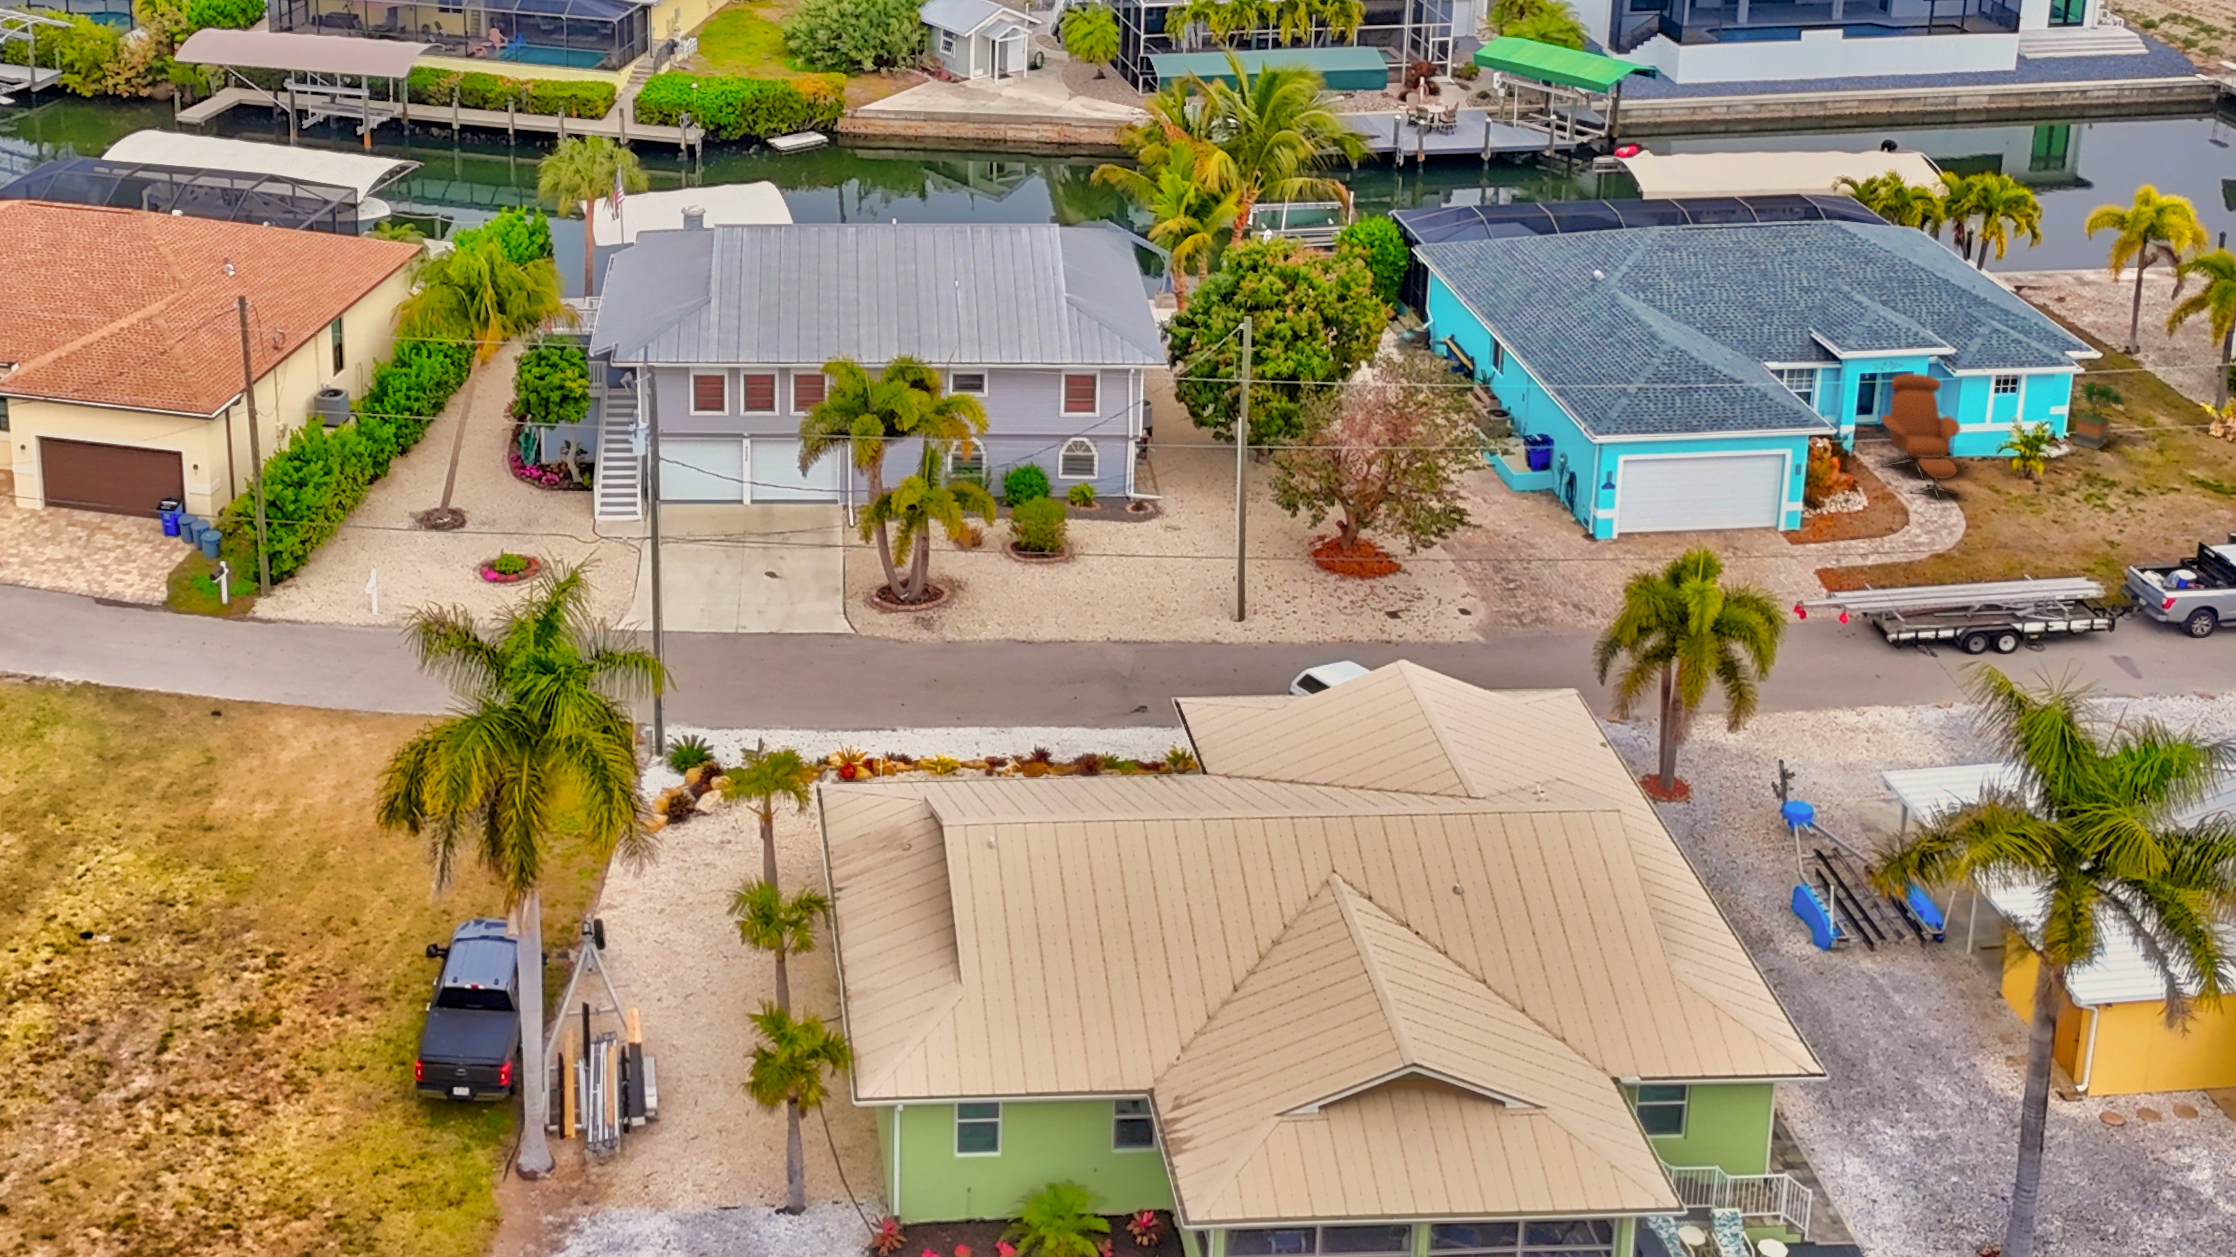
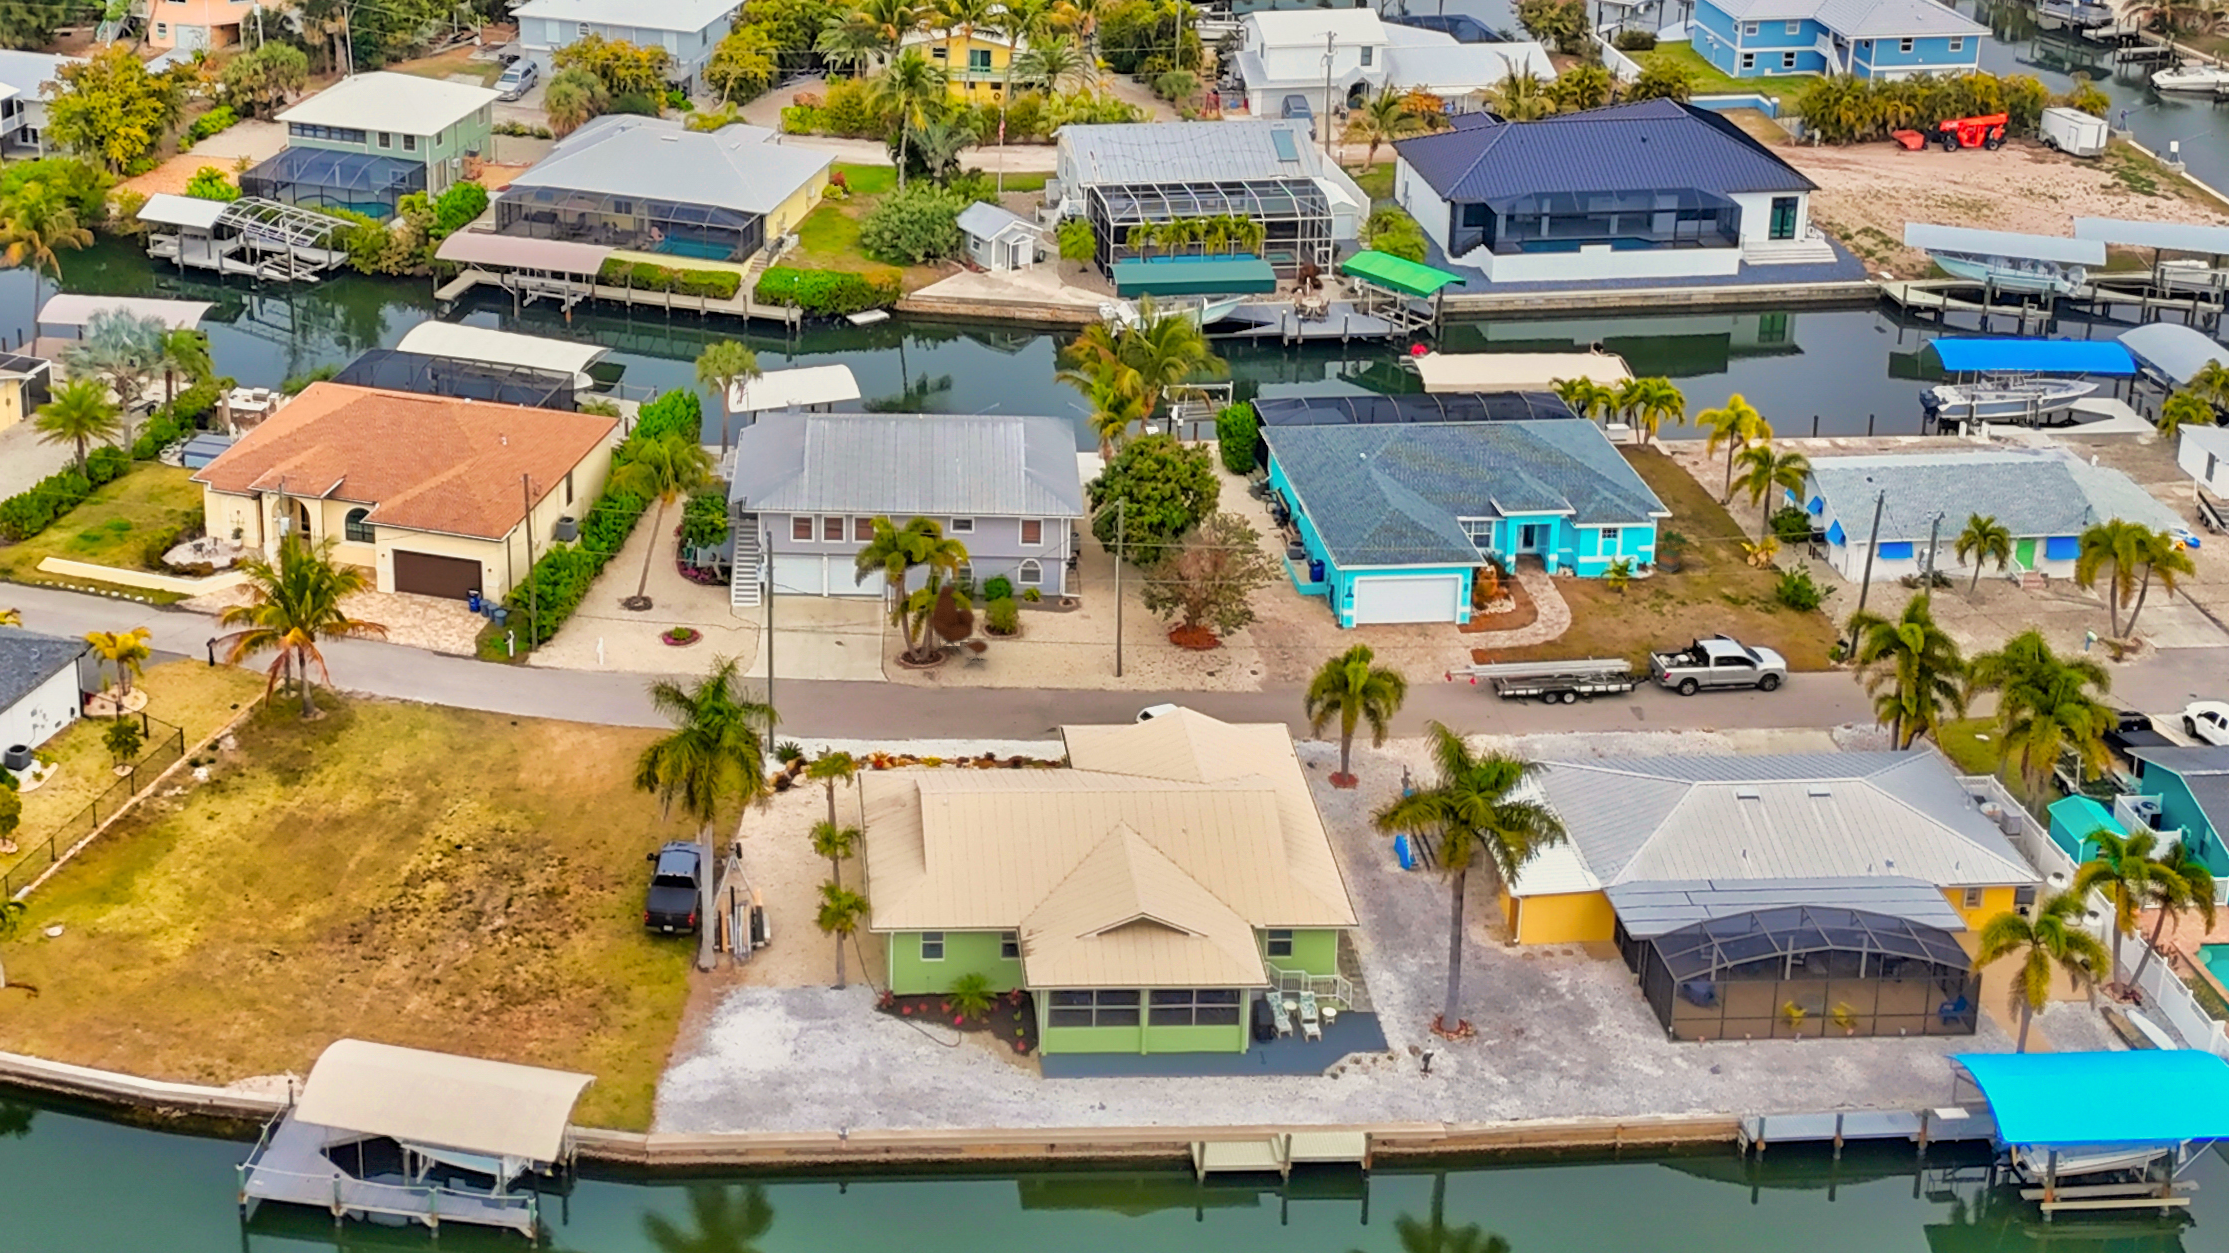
lounge chair: present [1881,374,1960,500] -> present [929,585,988,662]

